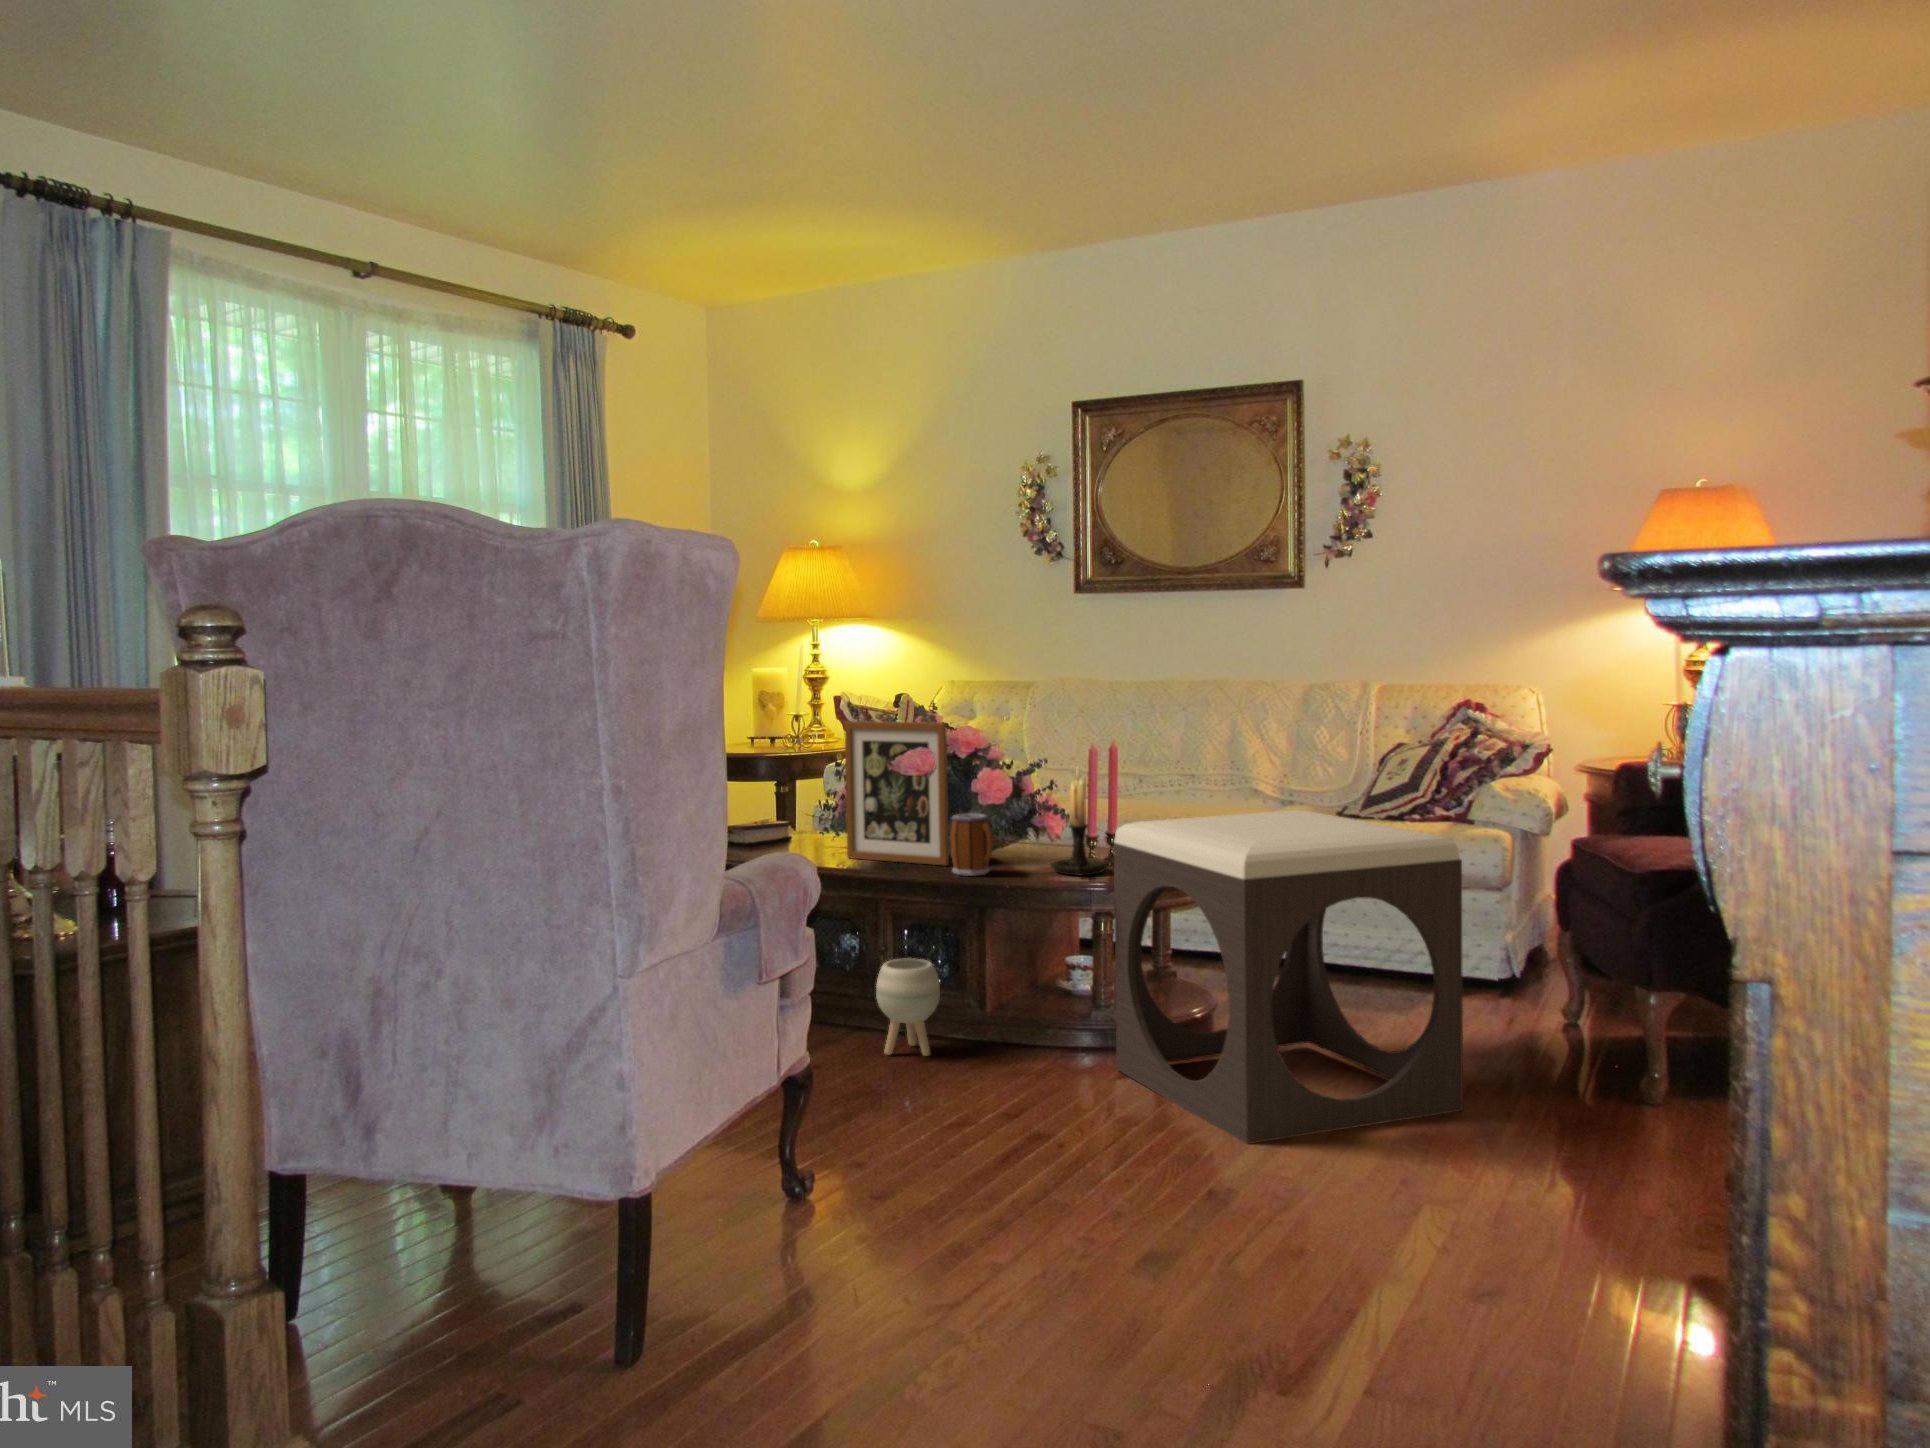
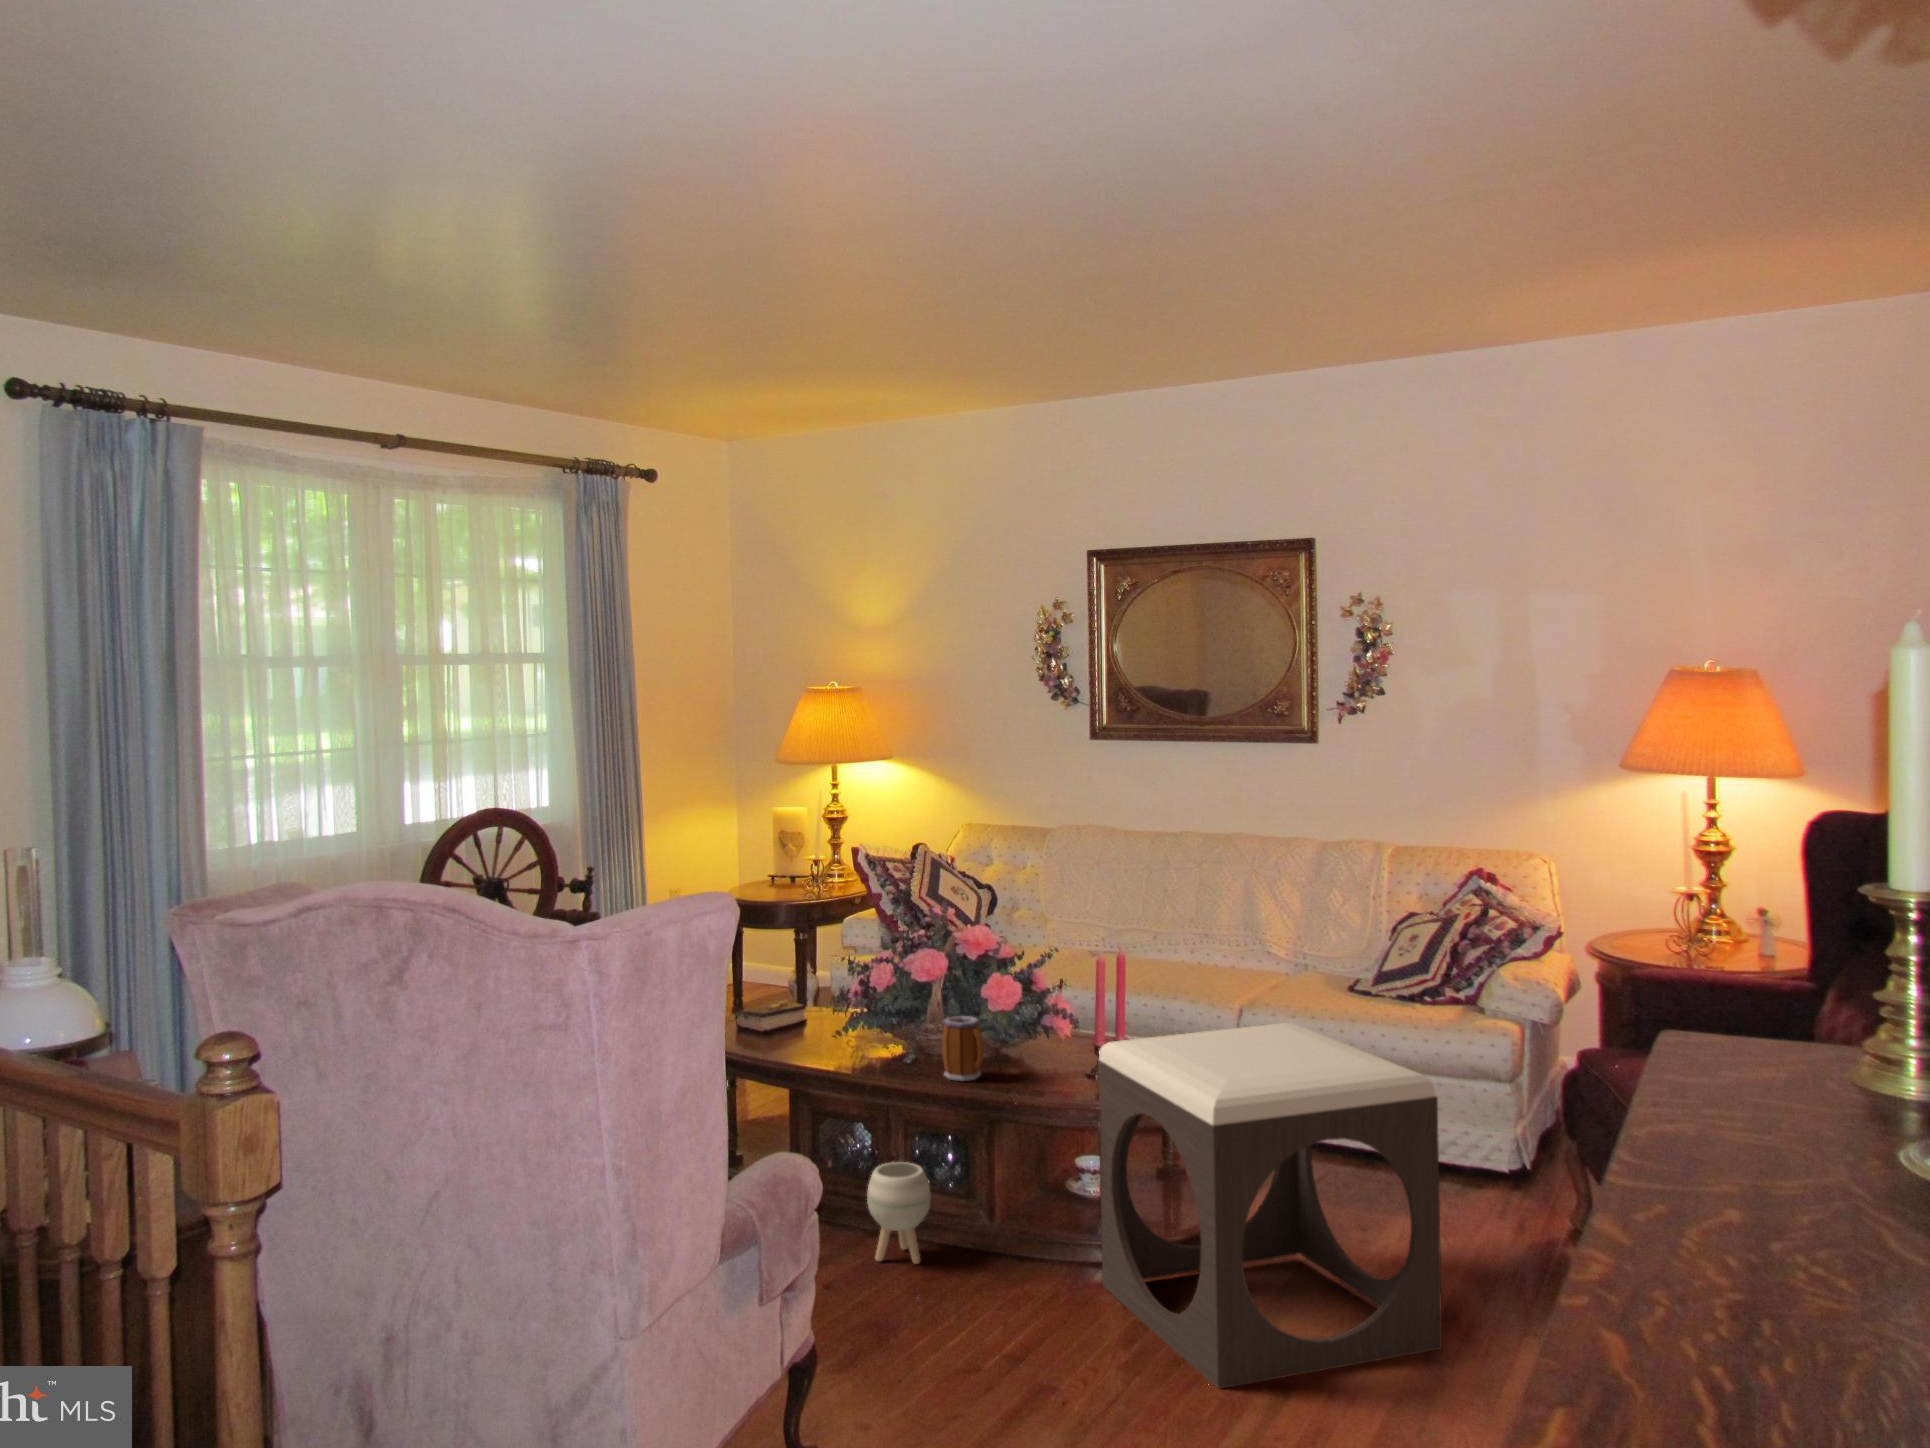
picture frame: present [844,721,949,865] -> none [842,914,943,1064]
candle holder: present [1050,766,1109,875] -> none [1042,968,1099,1084]

